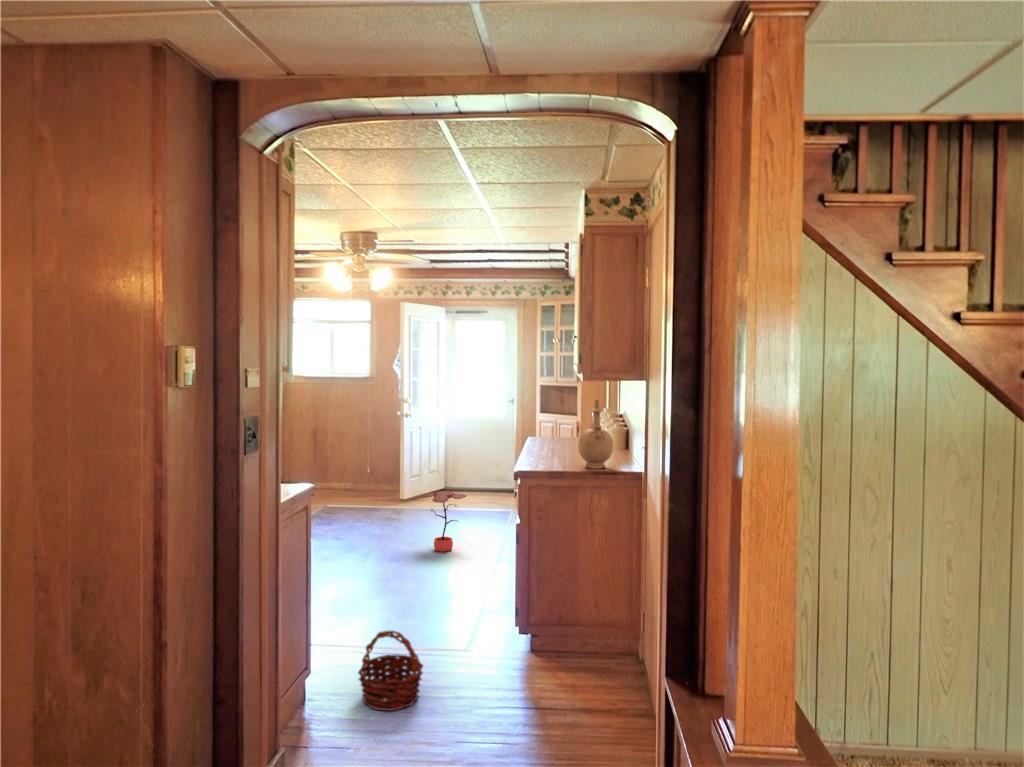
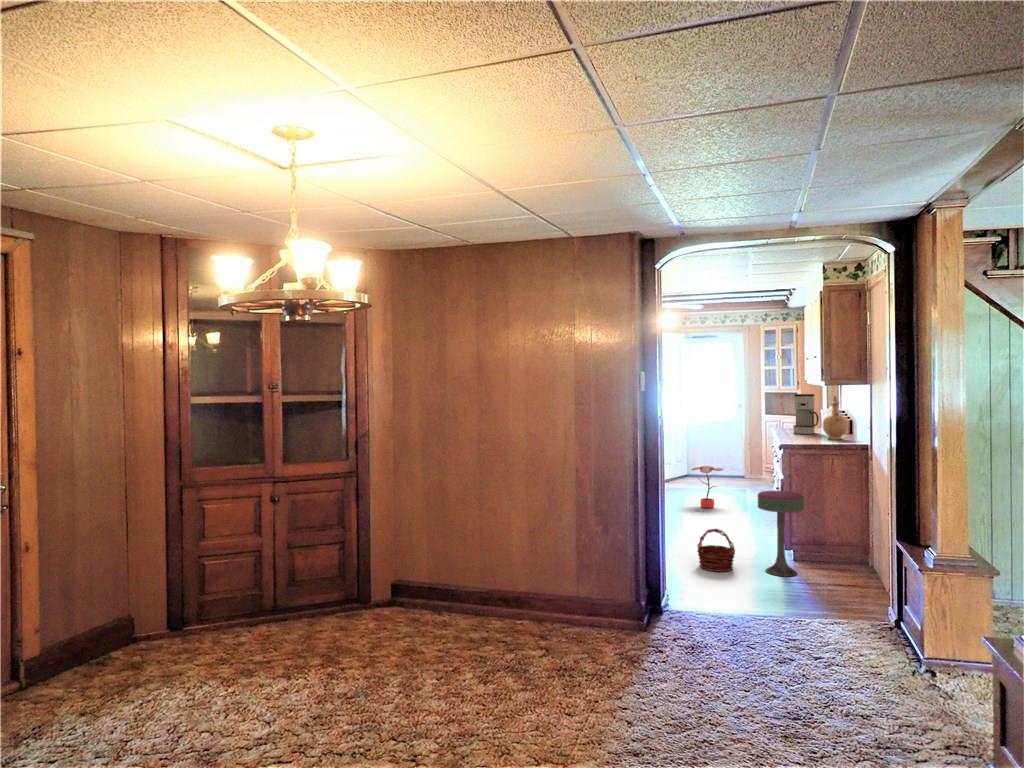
coffee maker: none [544,393,580,456] -> present [794,394,819,435]
bar stool: none [461,559,535,713] -> present [758,491,804,576]

